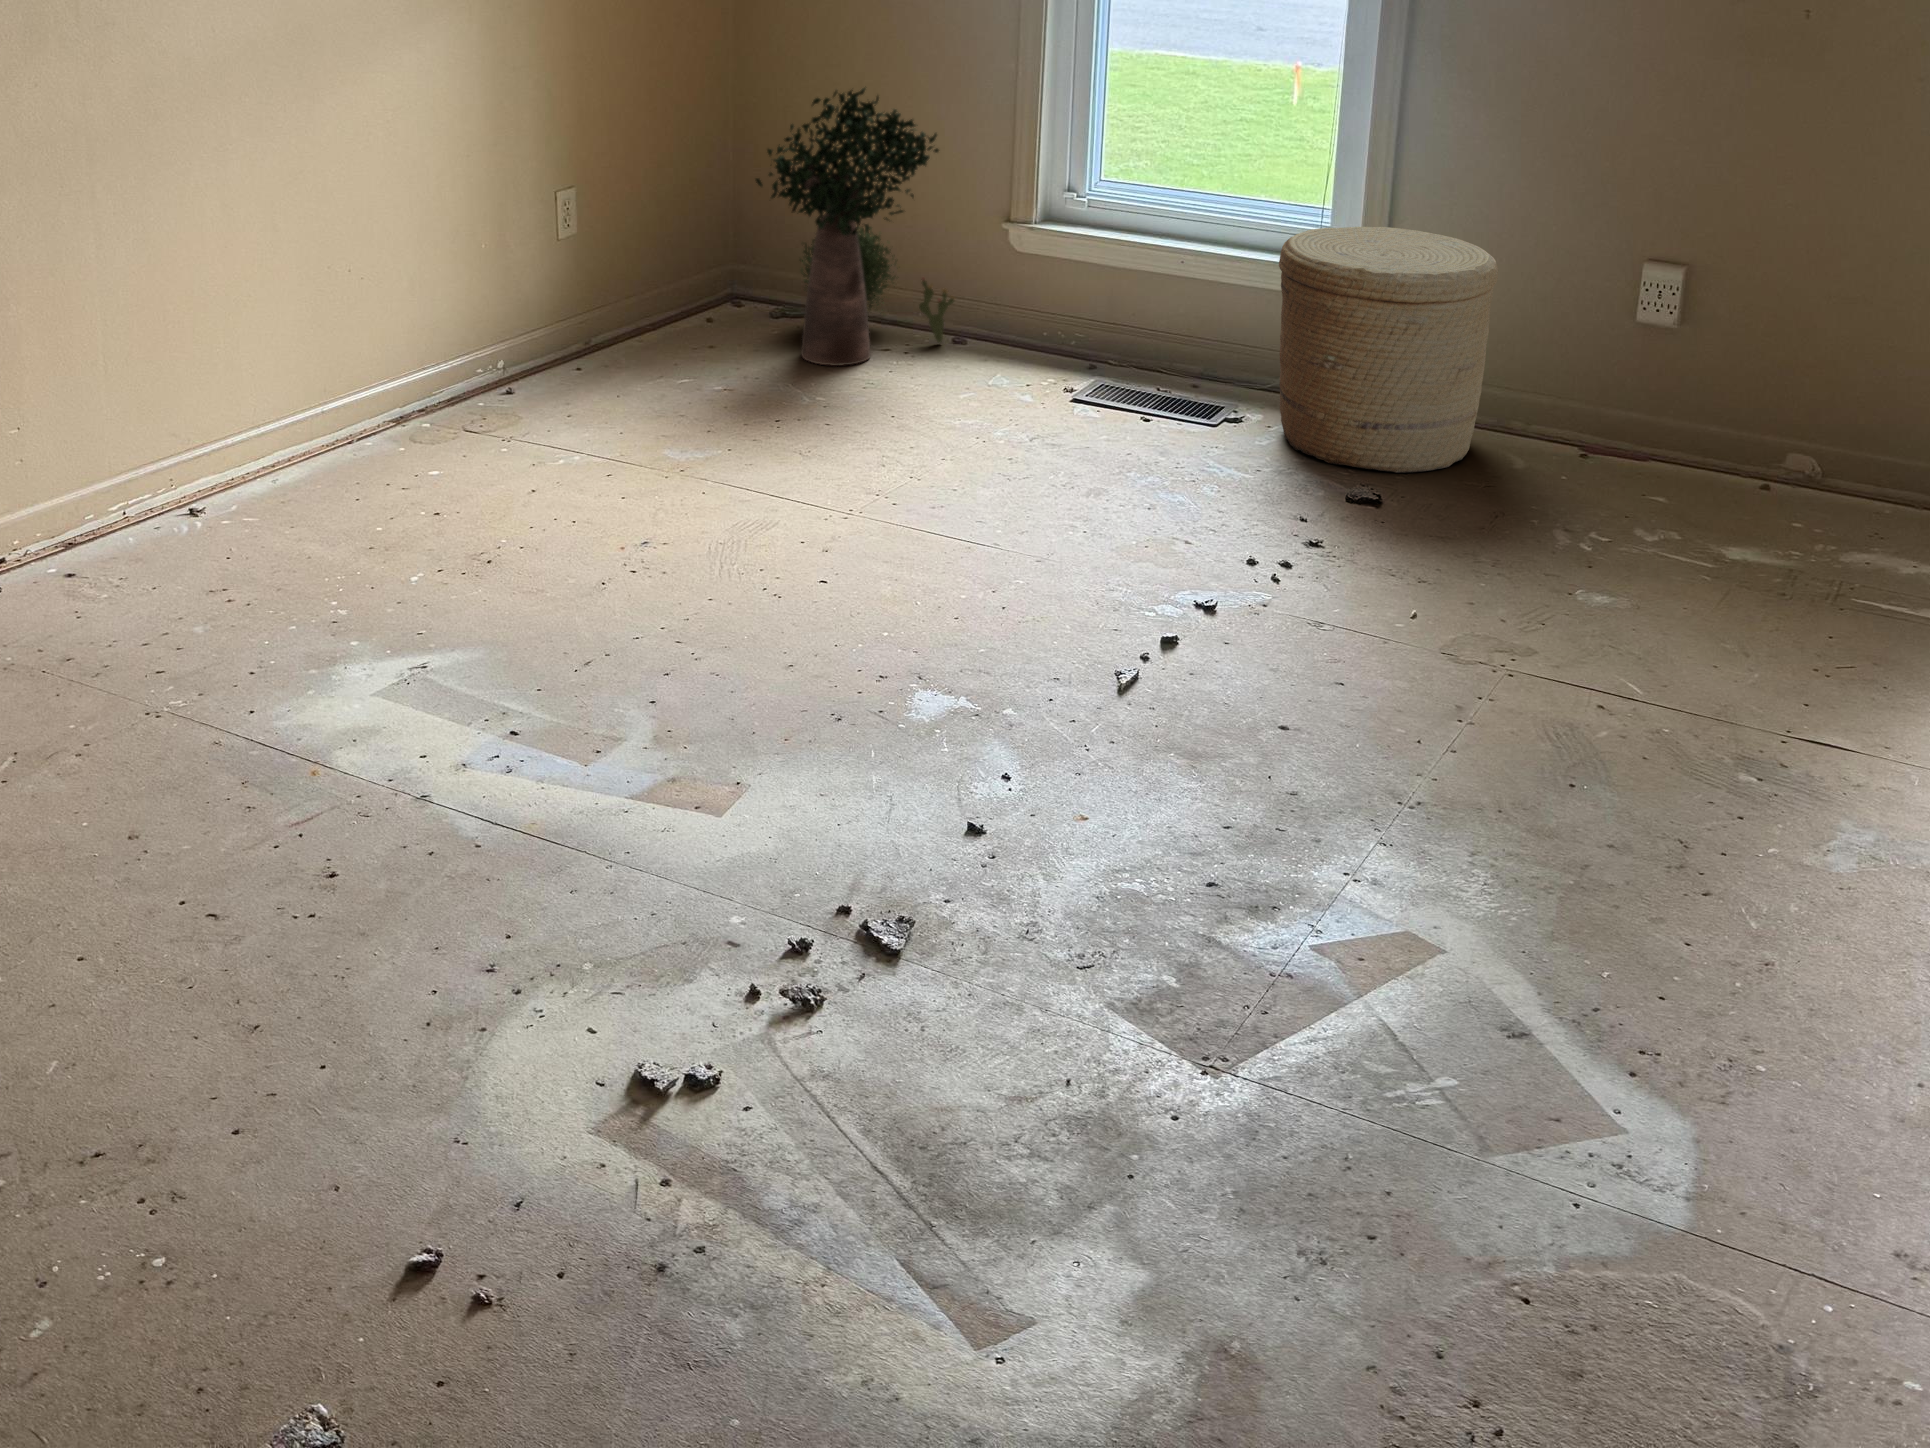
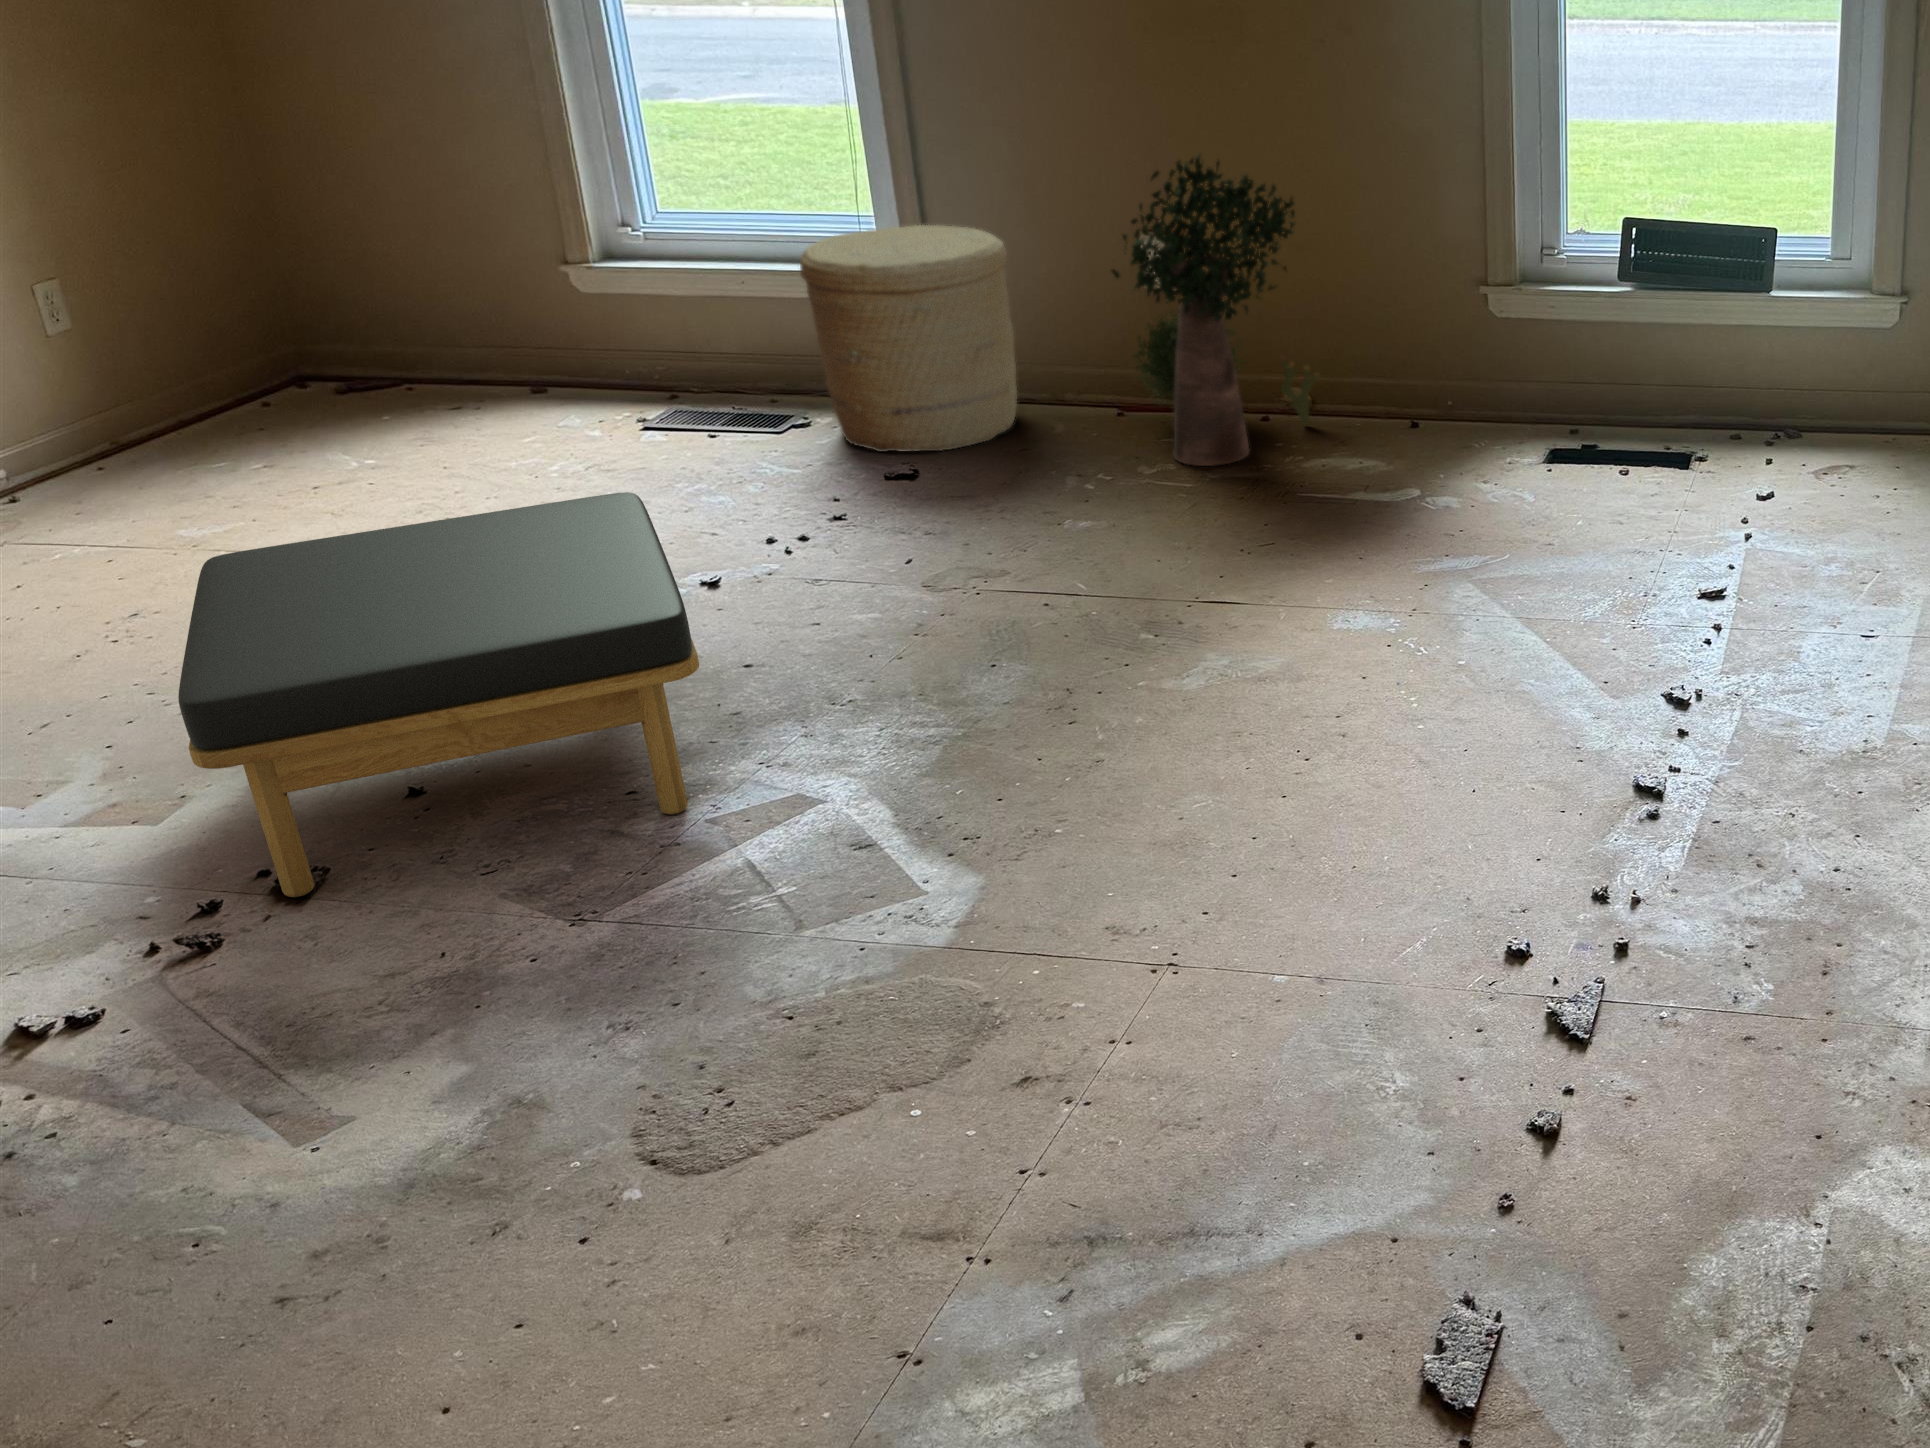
potted plant: present [756,88,954,366] -> present [1112,154,1318,466]
ottoman: none [794,512,1351,950] -> present [178,492,699,897]

